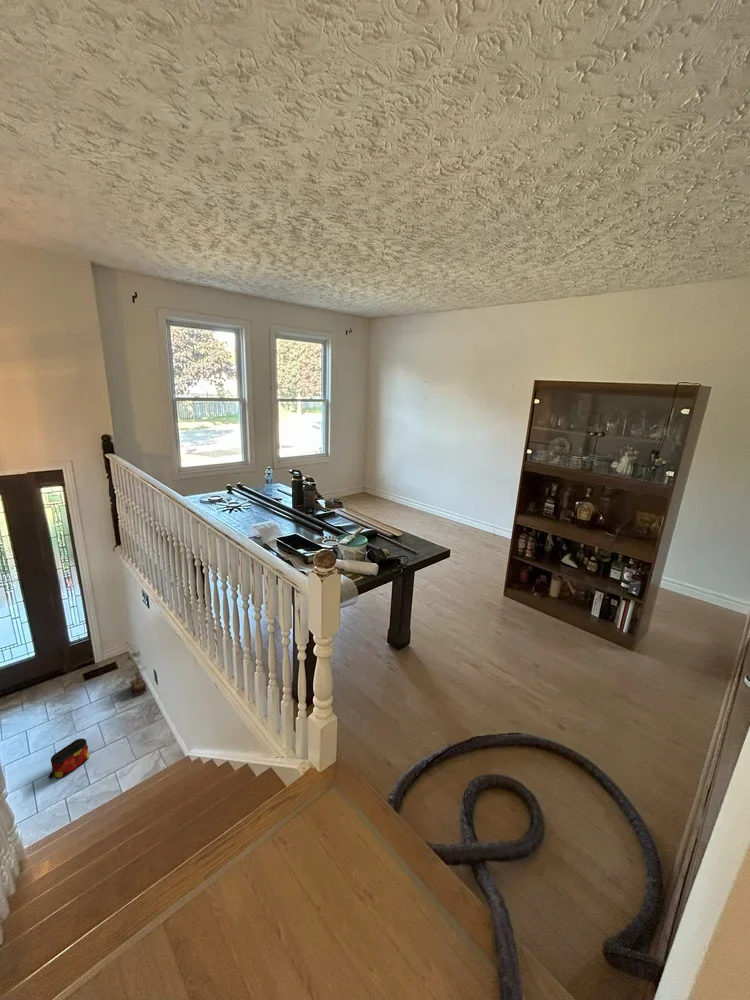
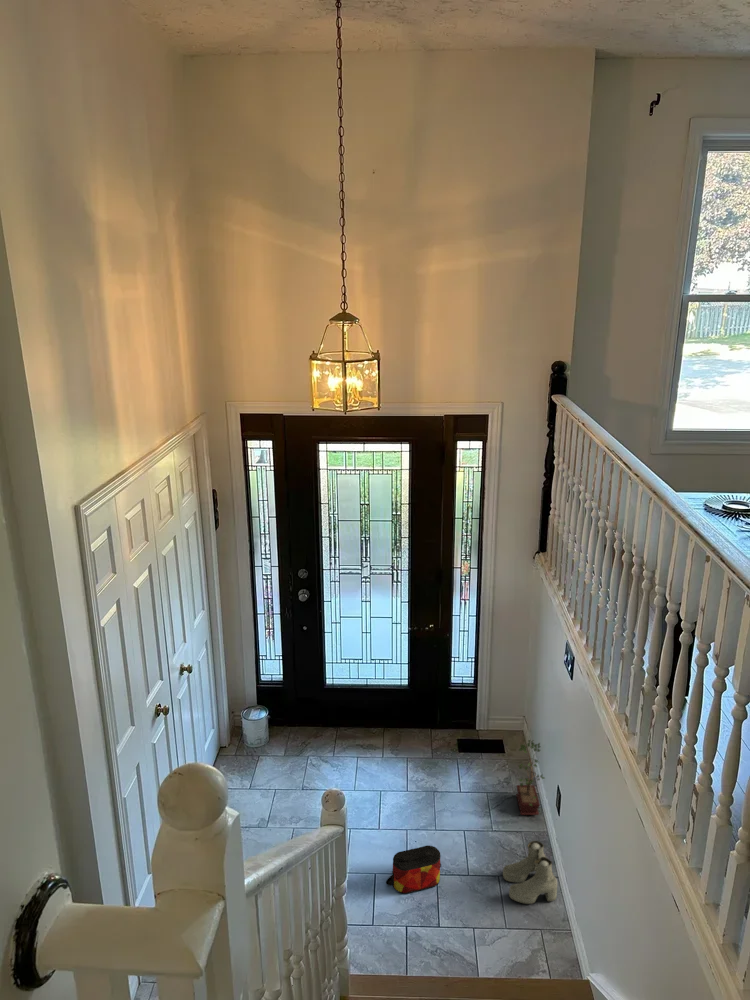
boots: none [131,702,166,740] -> present [503,841,557,904]

